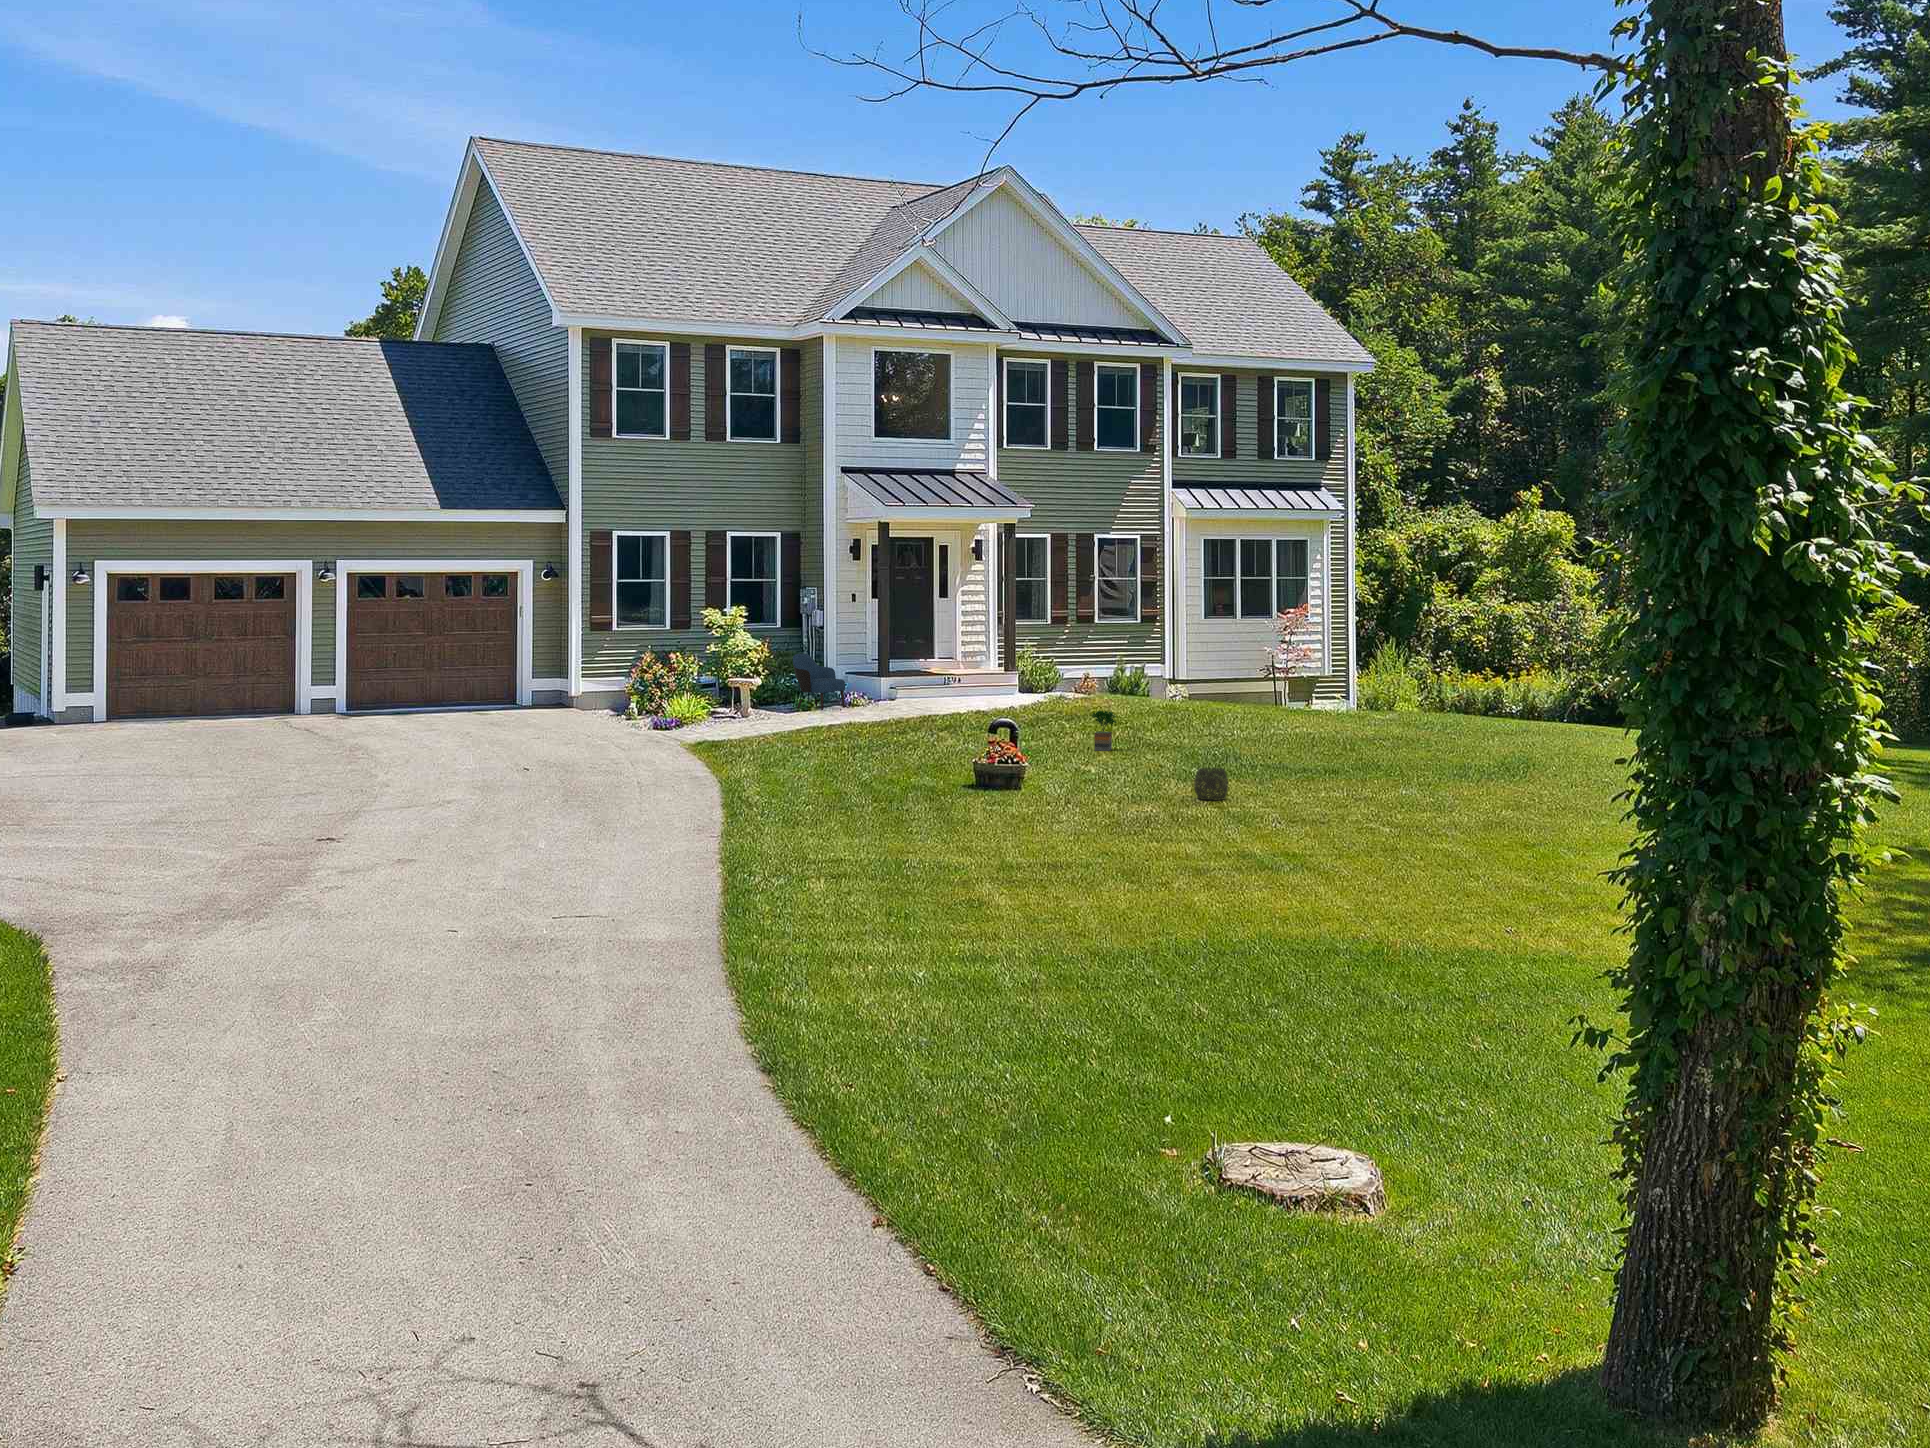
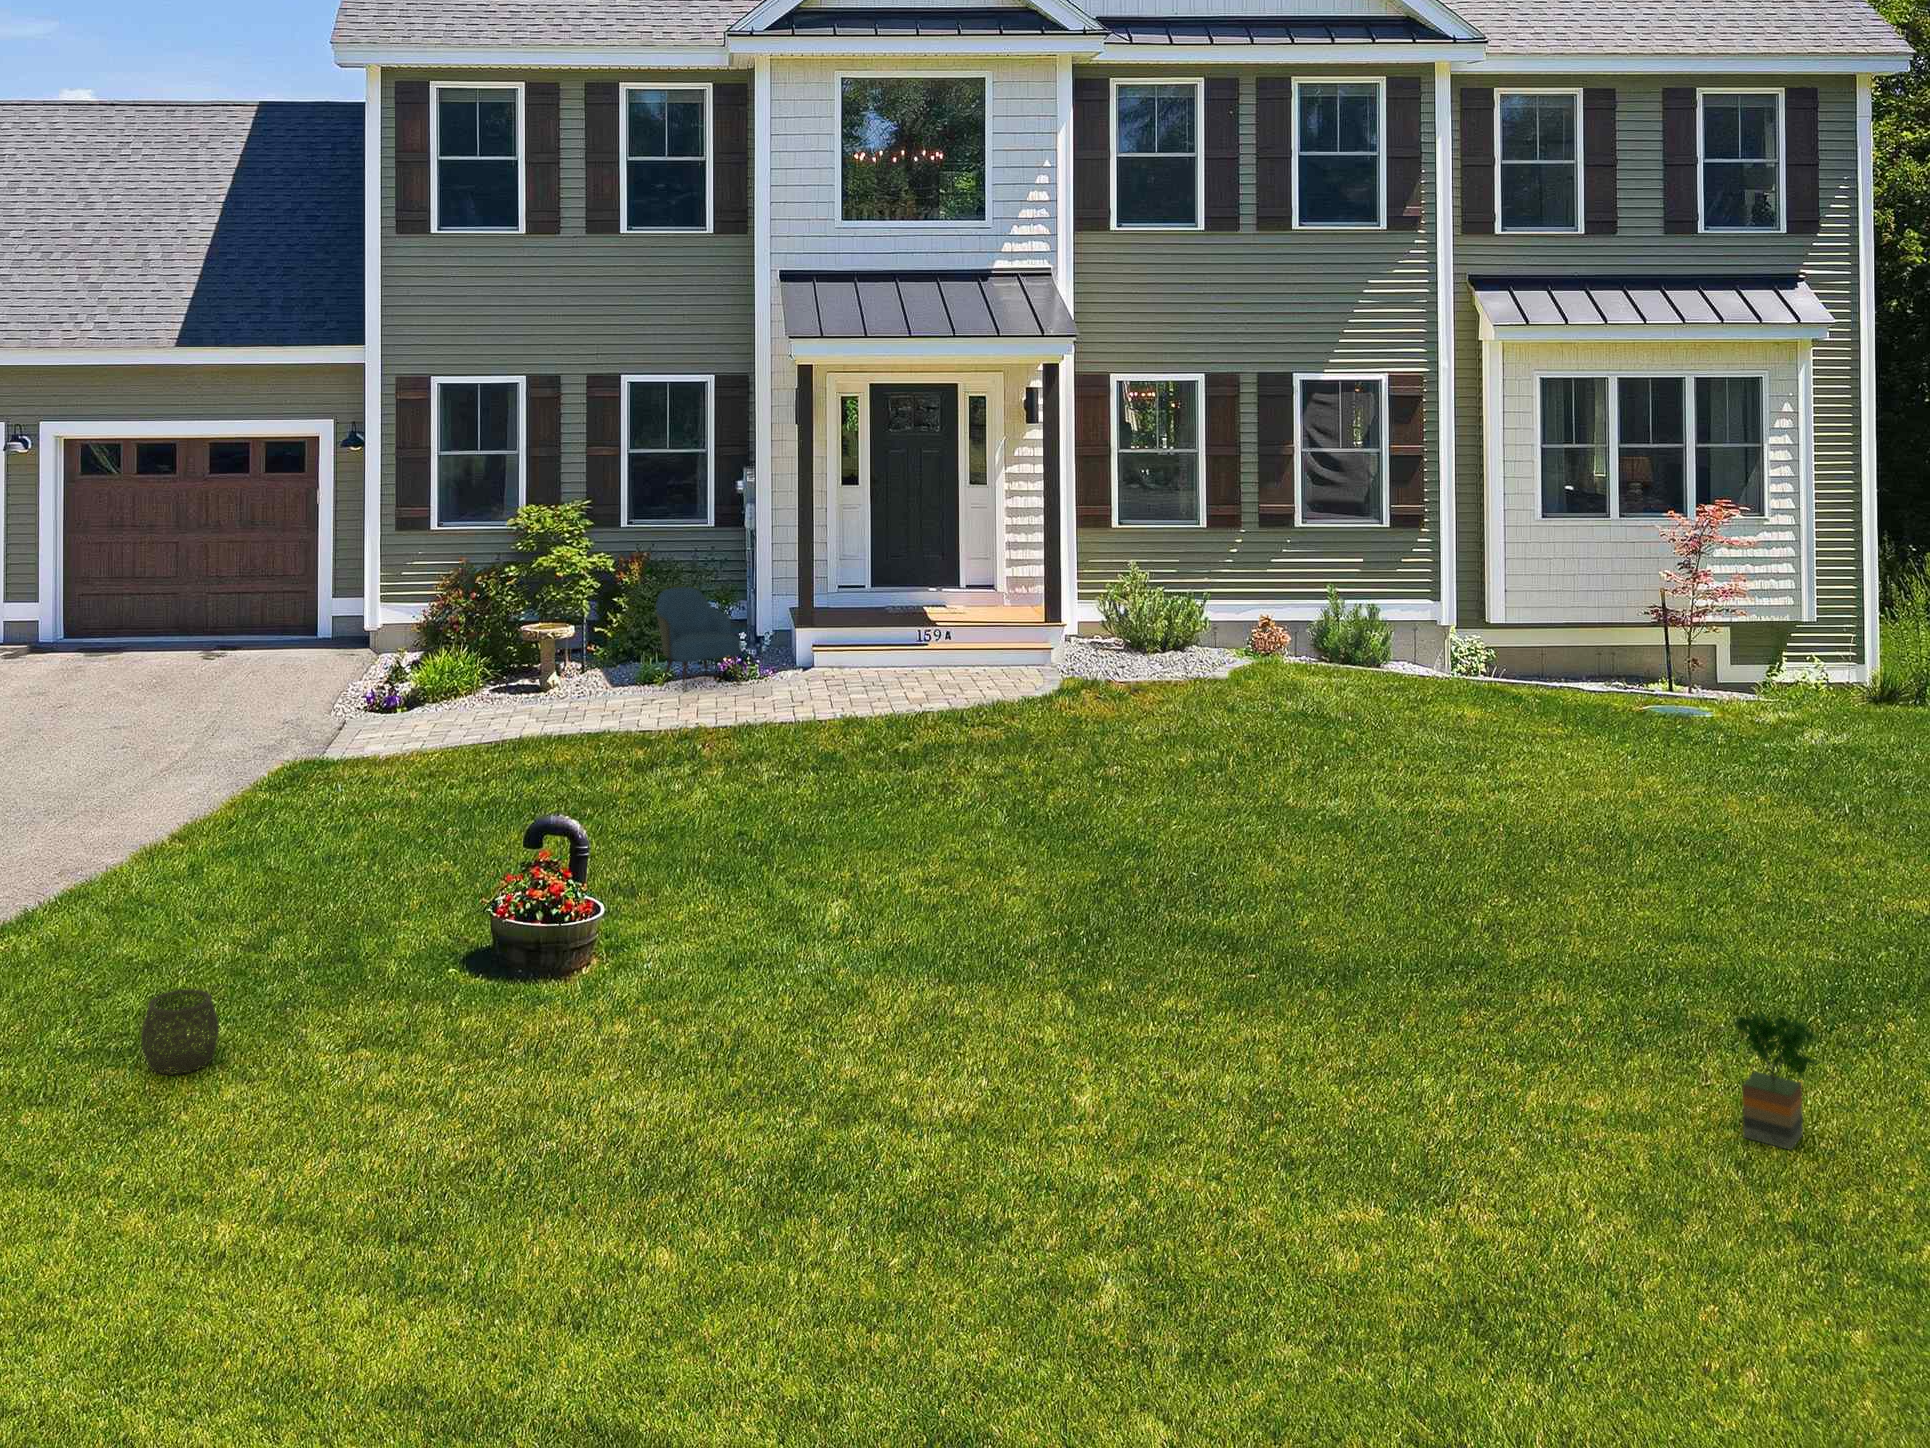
potted tree: present [1092,711,1116,751] -> present [1734,1013,1817,1150]
woven basket: present [1194,768,1228,800] -> present [141,990,219,1075]

